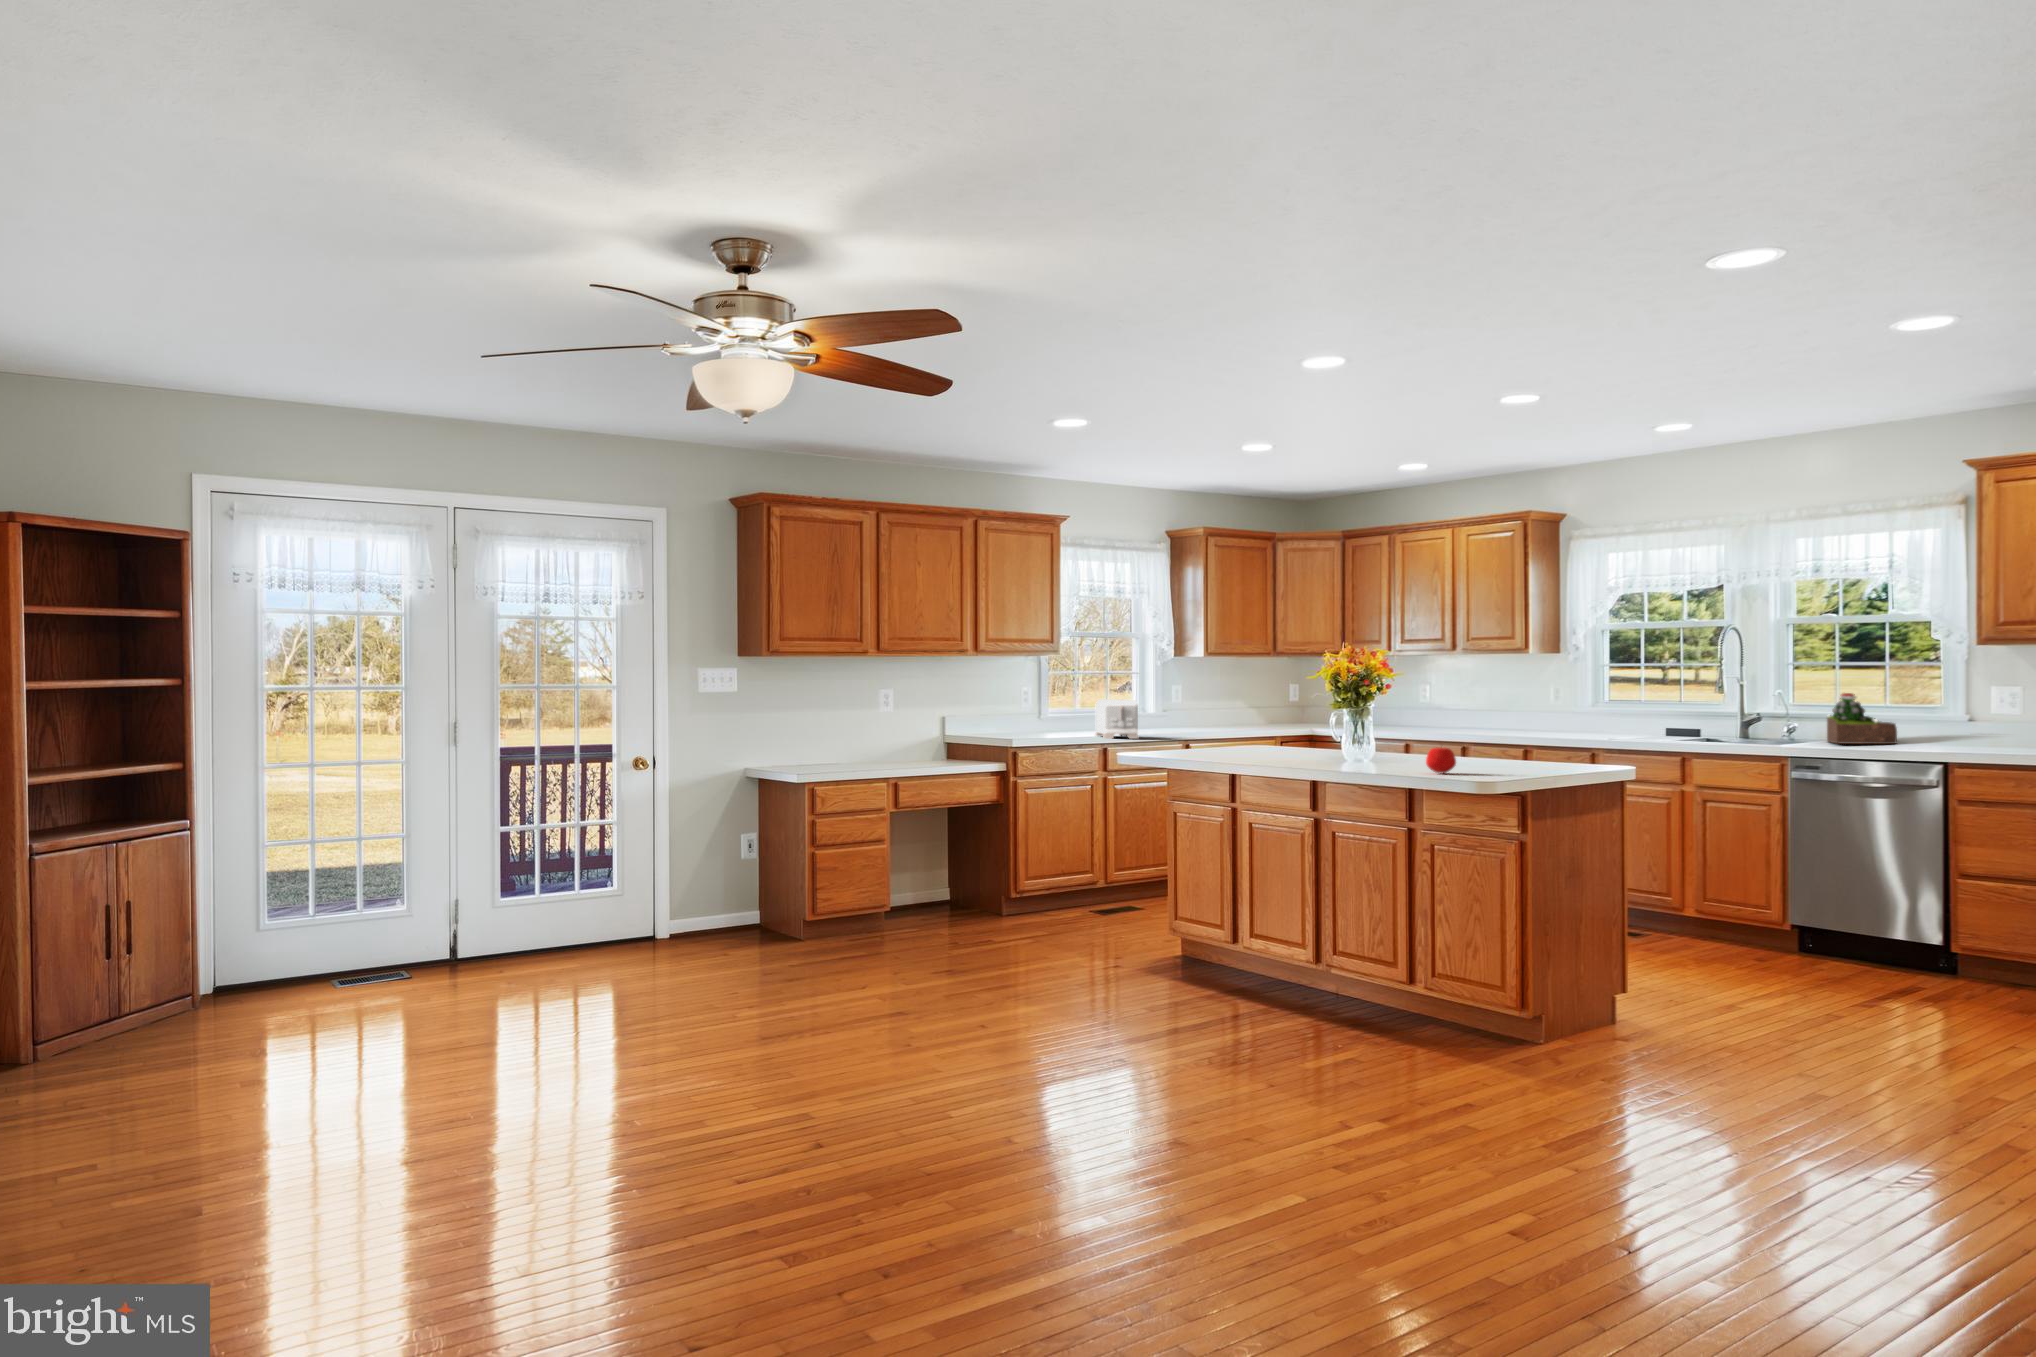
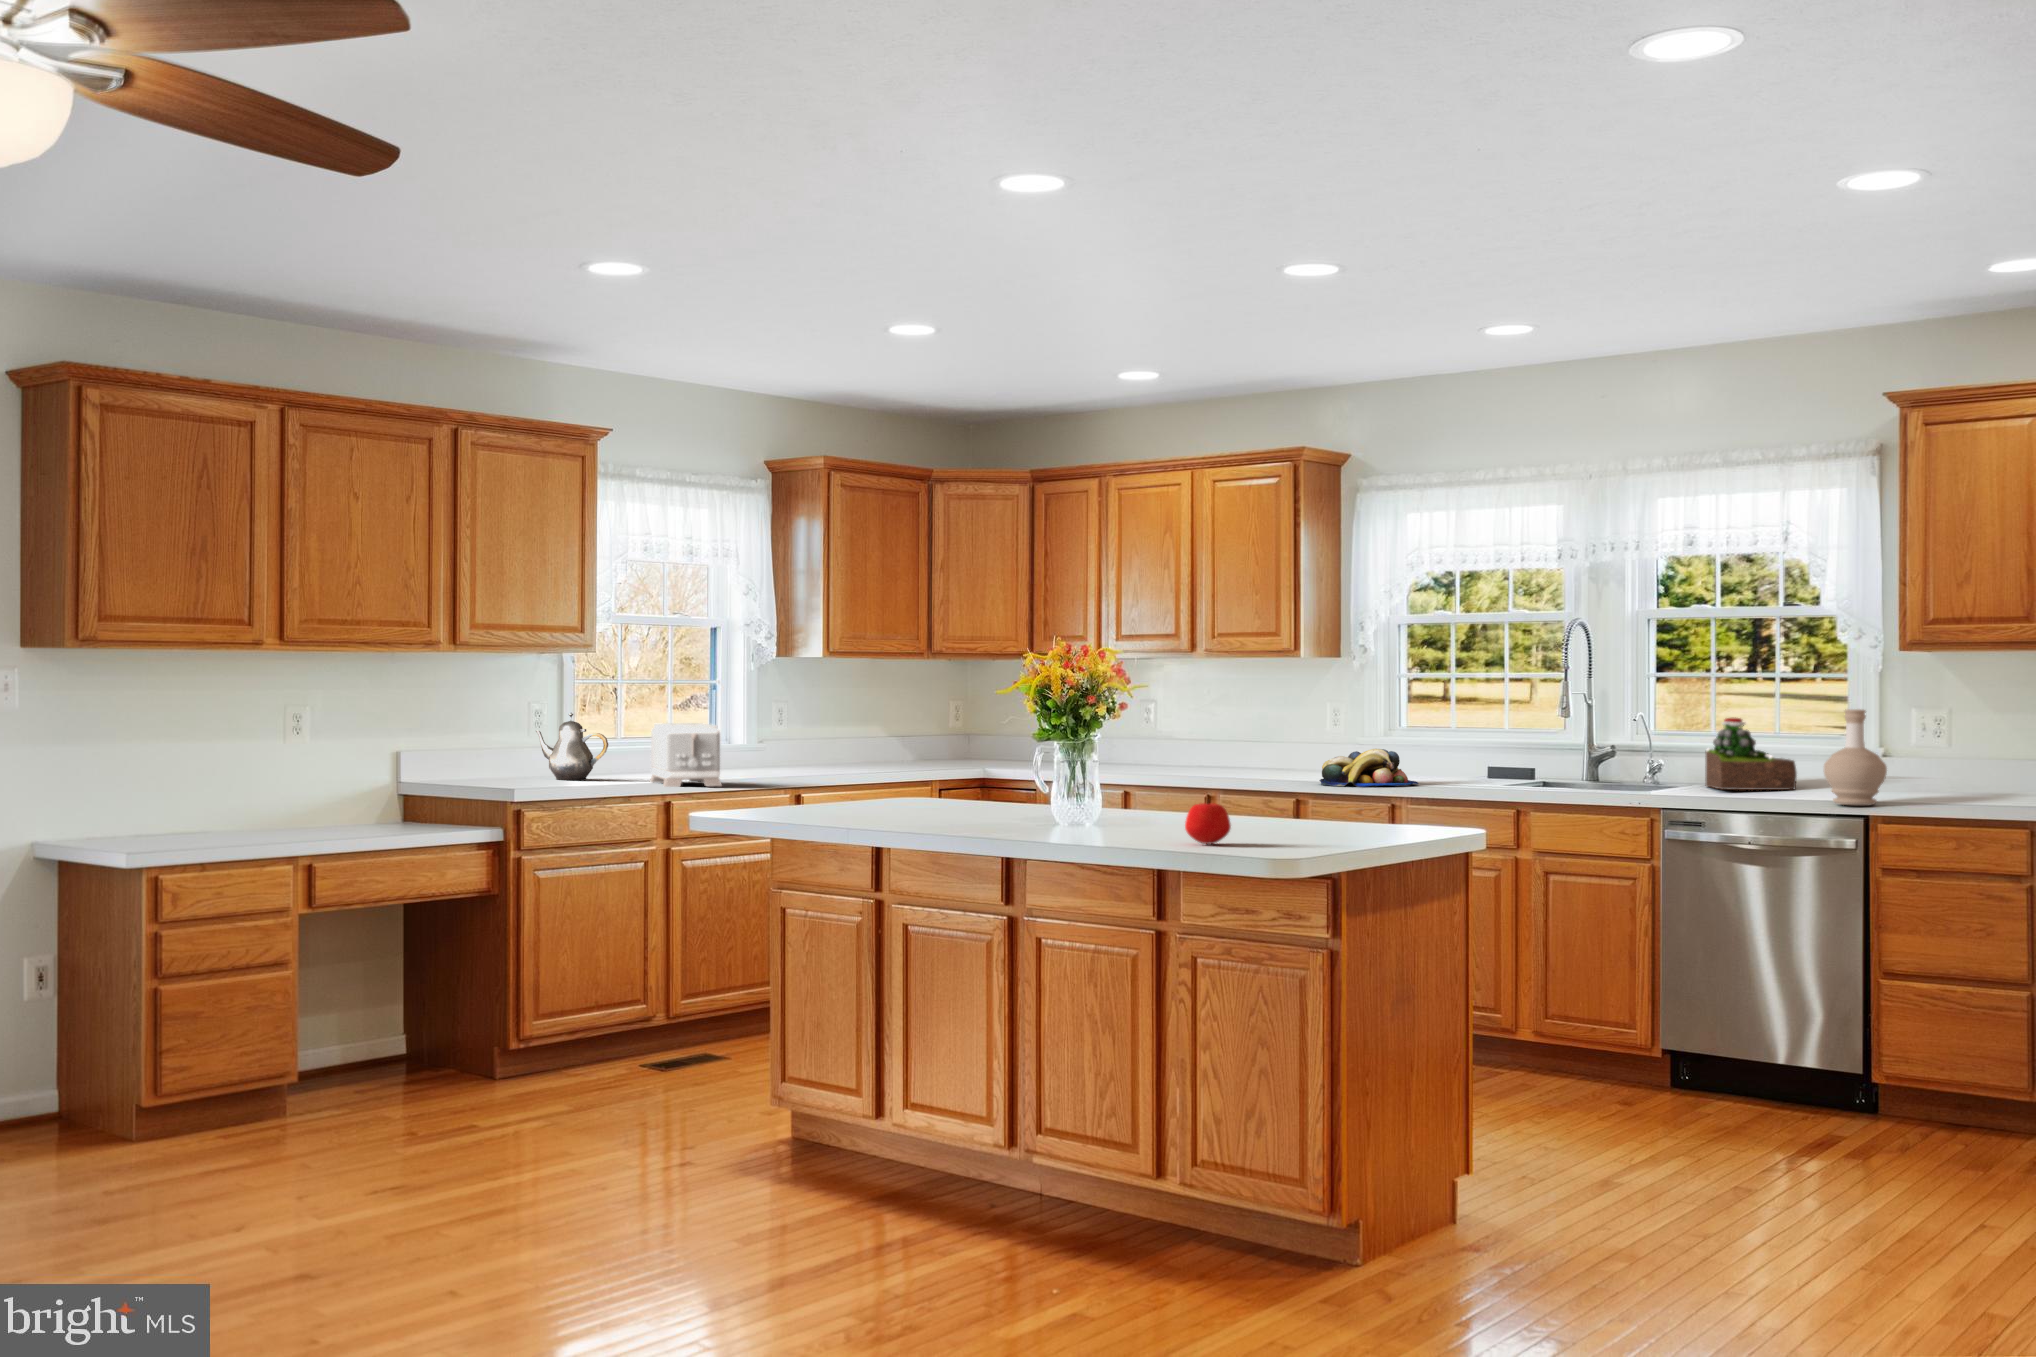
bottle: none [1912,687,1962,755] -> present [1824,709,1887,805]
teapot: none [1025,693,1069,734] -> present [536,713,608,780]
fruit bowl: none [1541,716,1614,741] -> present [1319,749,1418,787]

